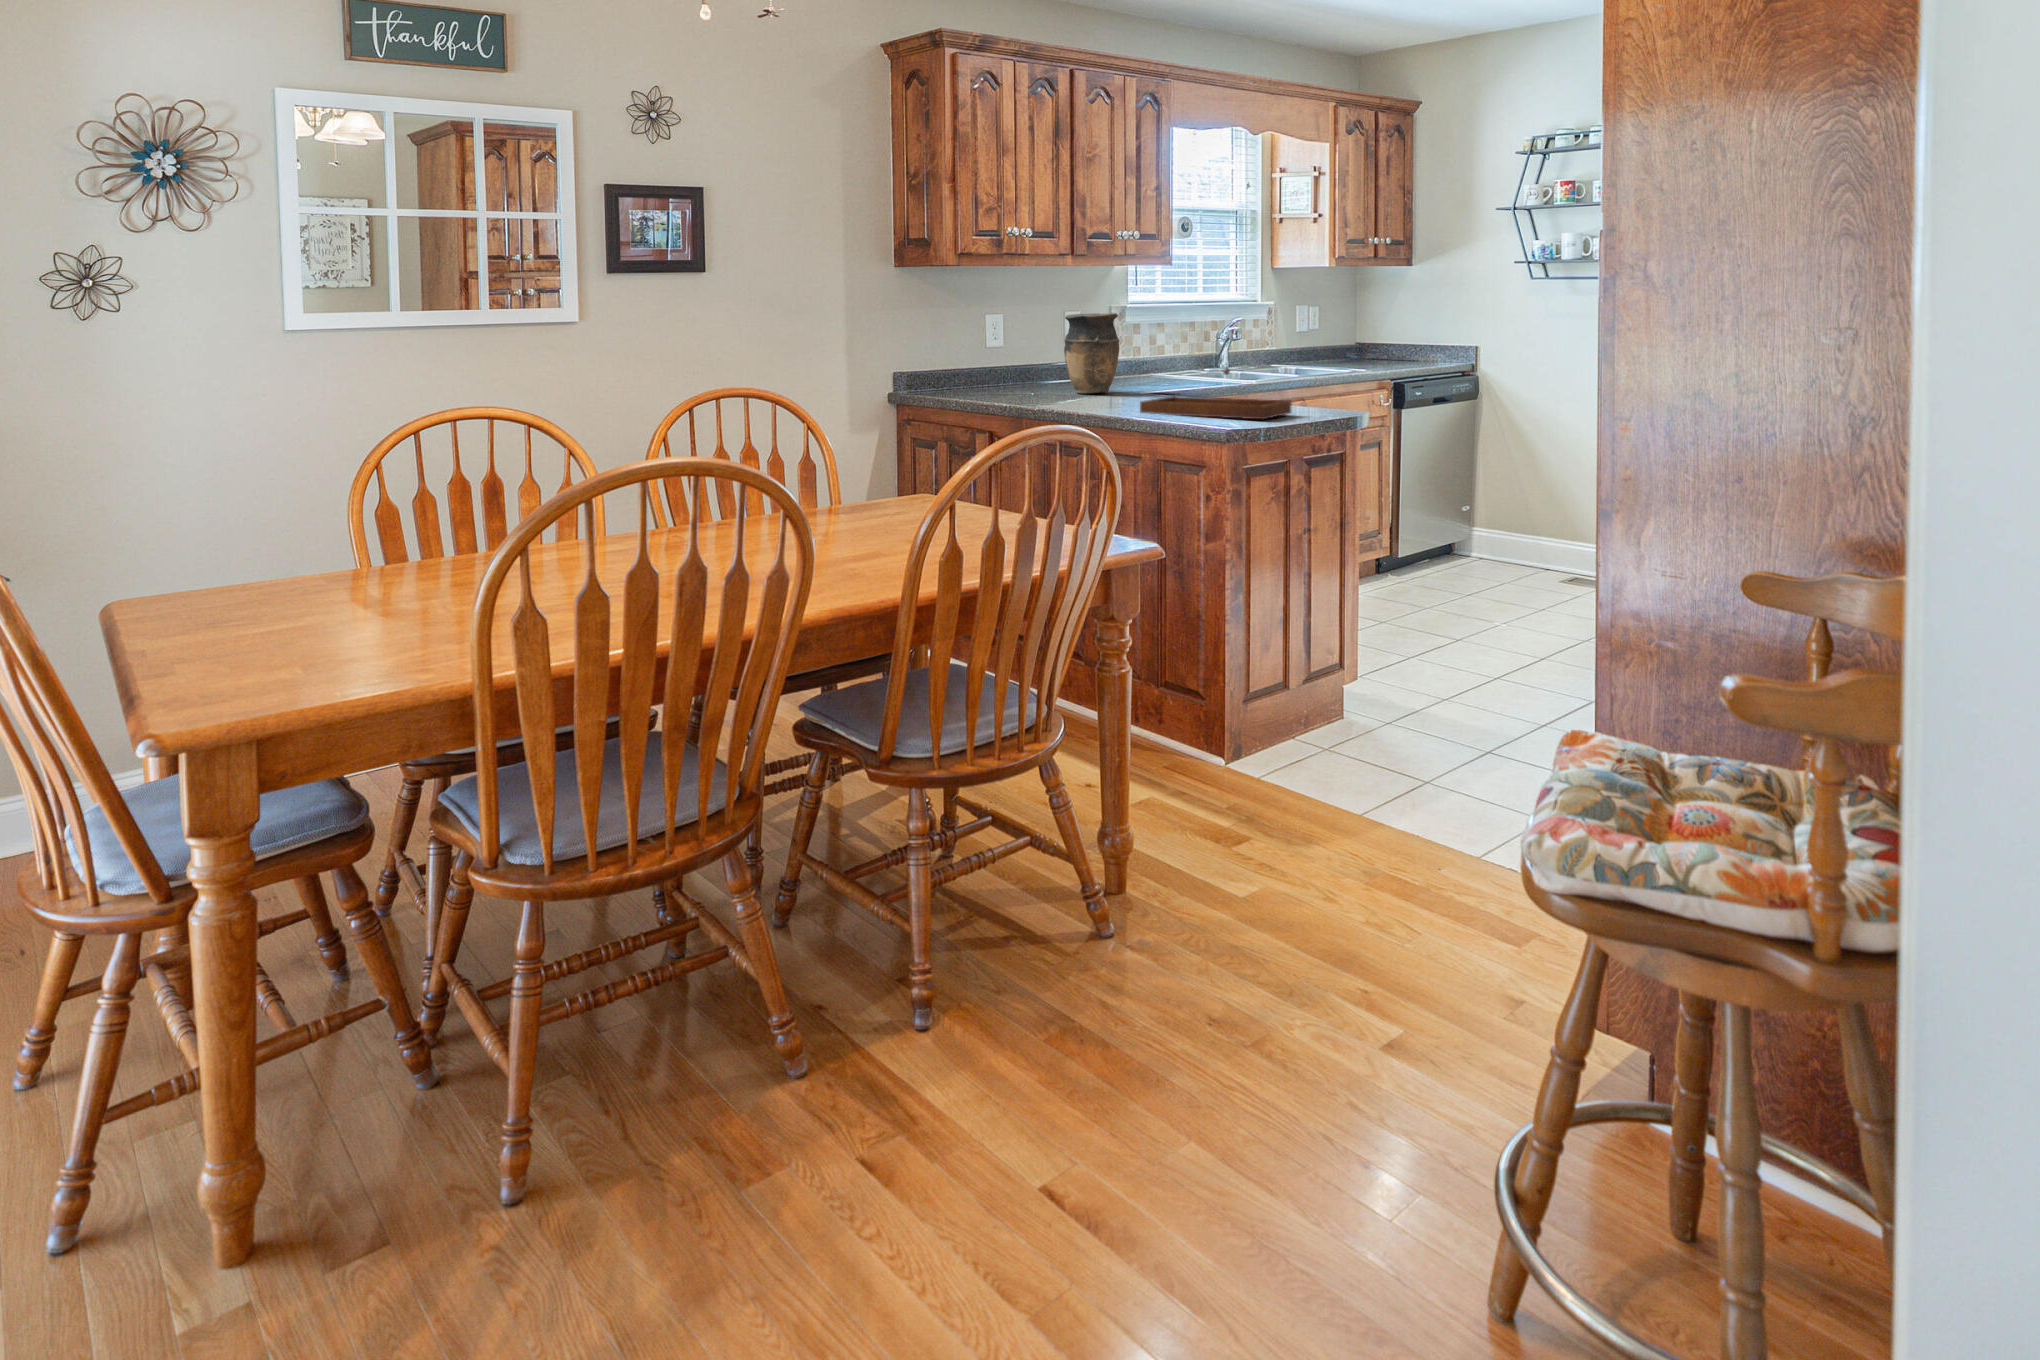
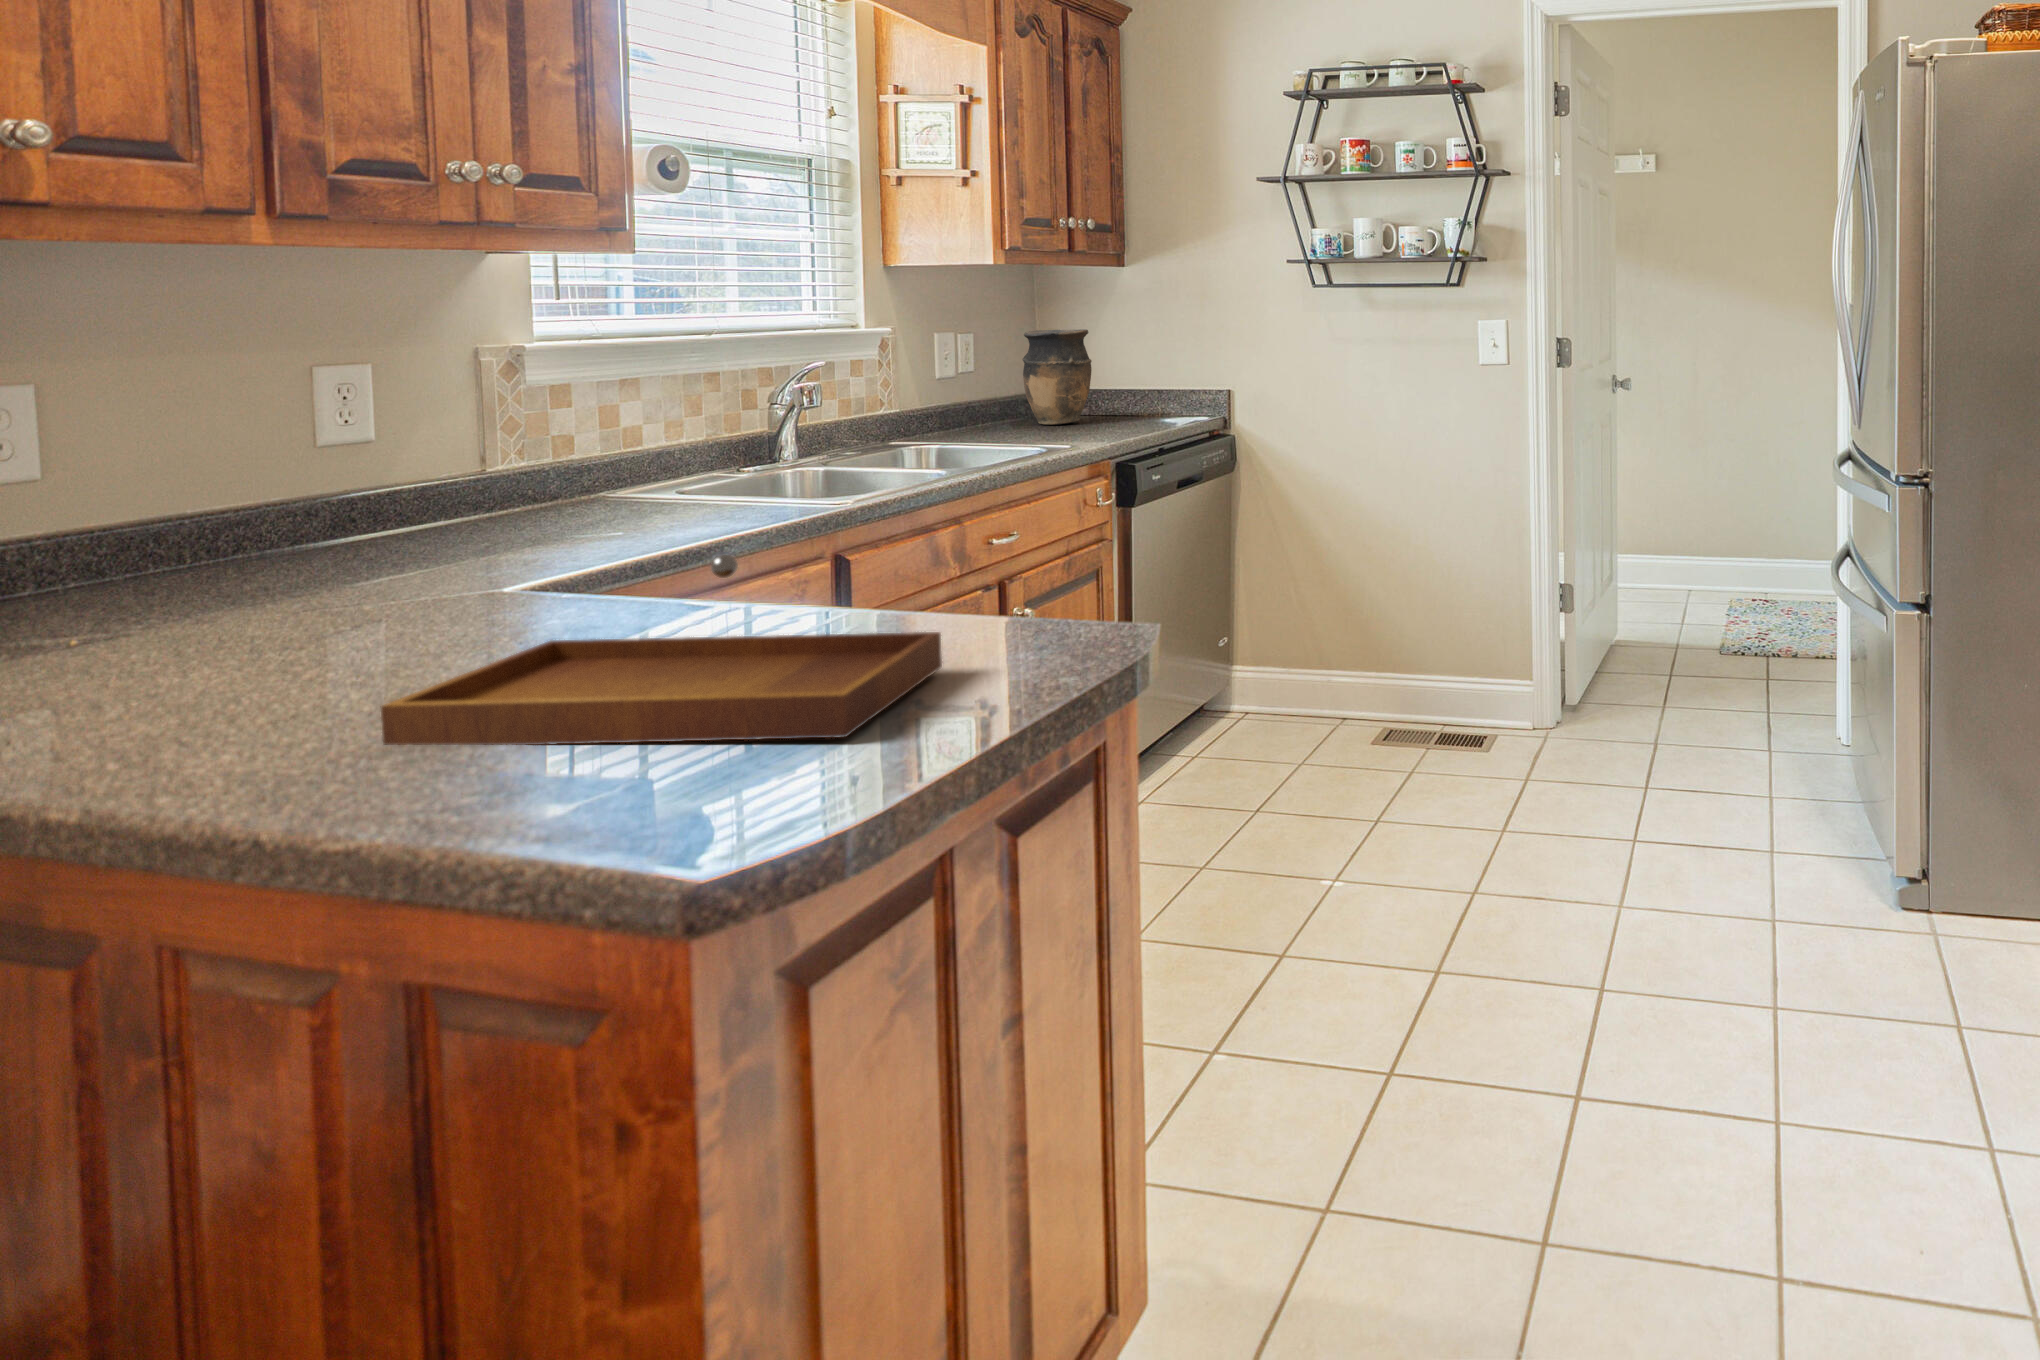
vase: present [1064,313,1119,394] -> present [1022,329,1092,425]

